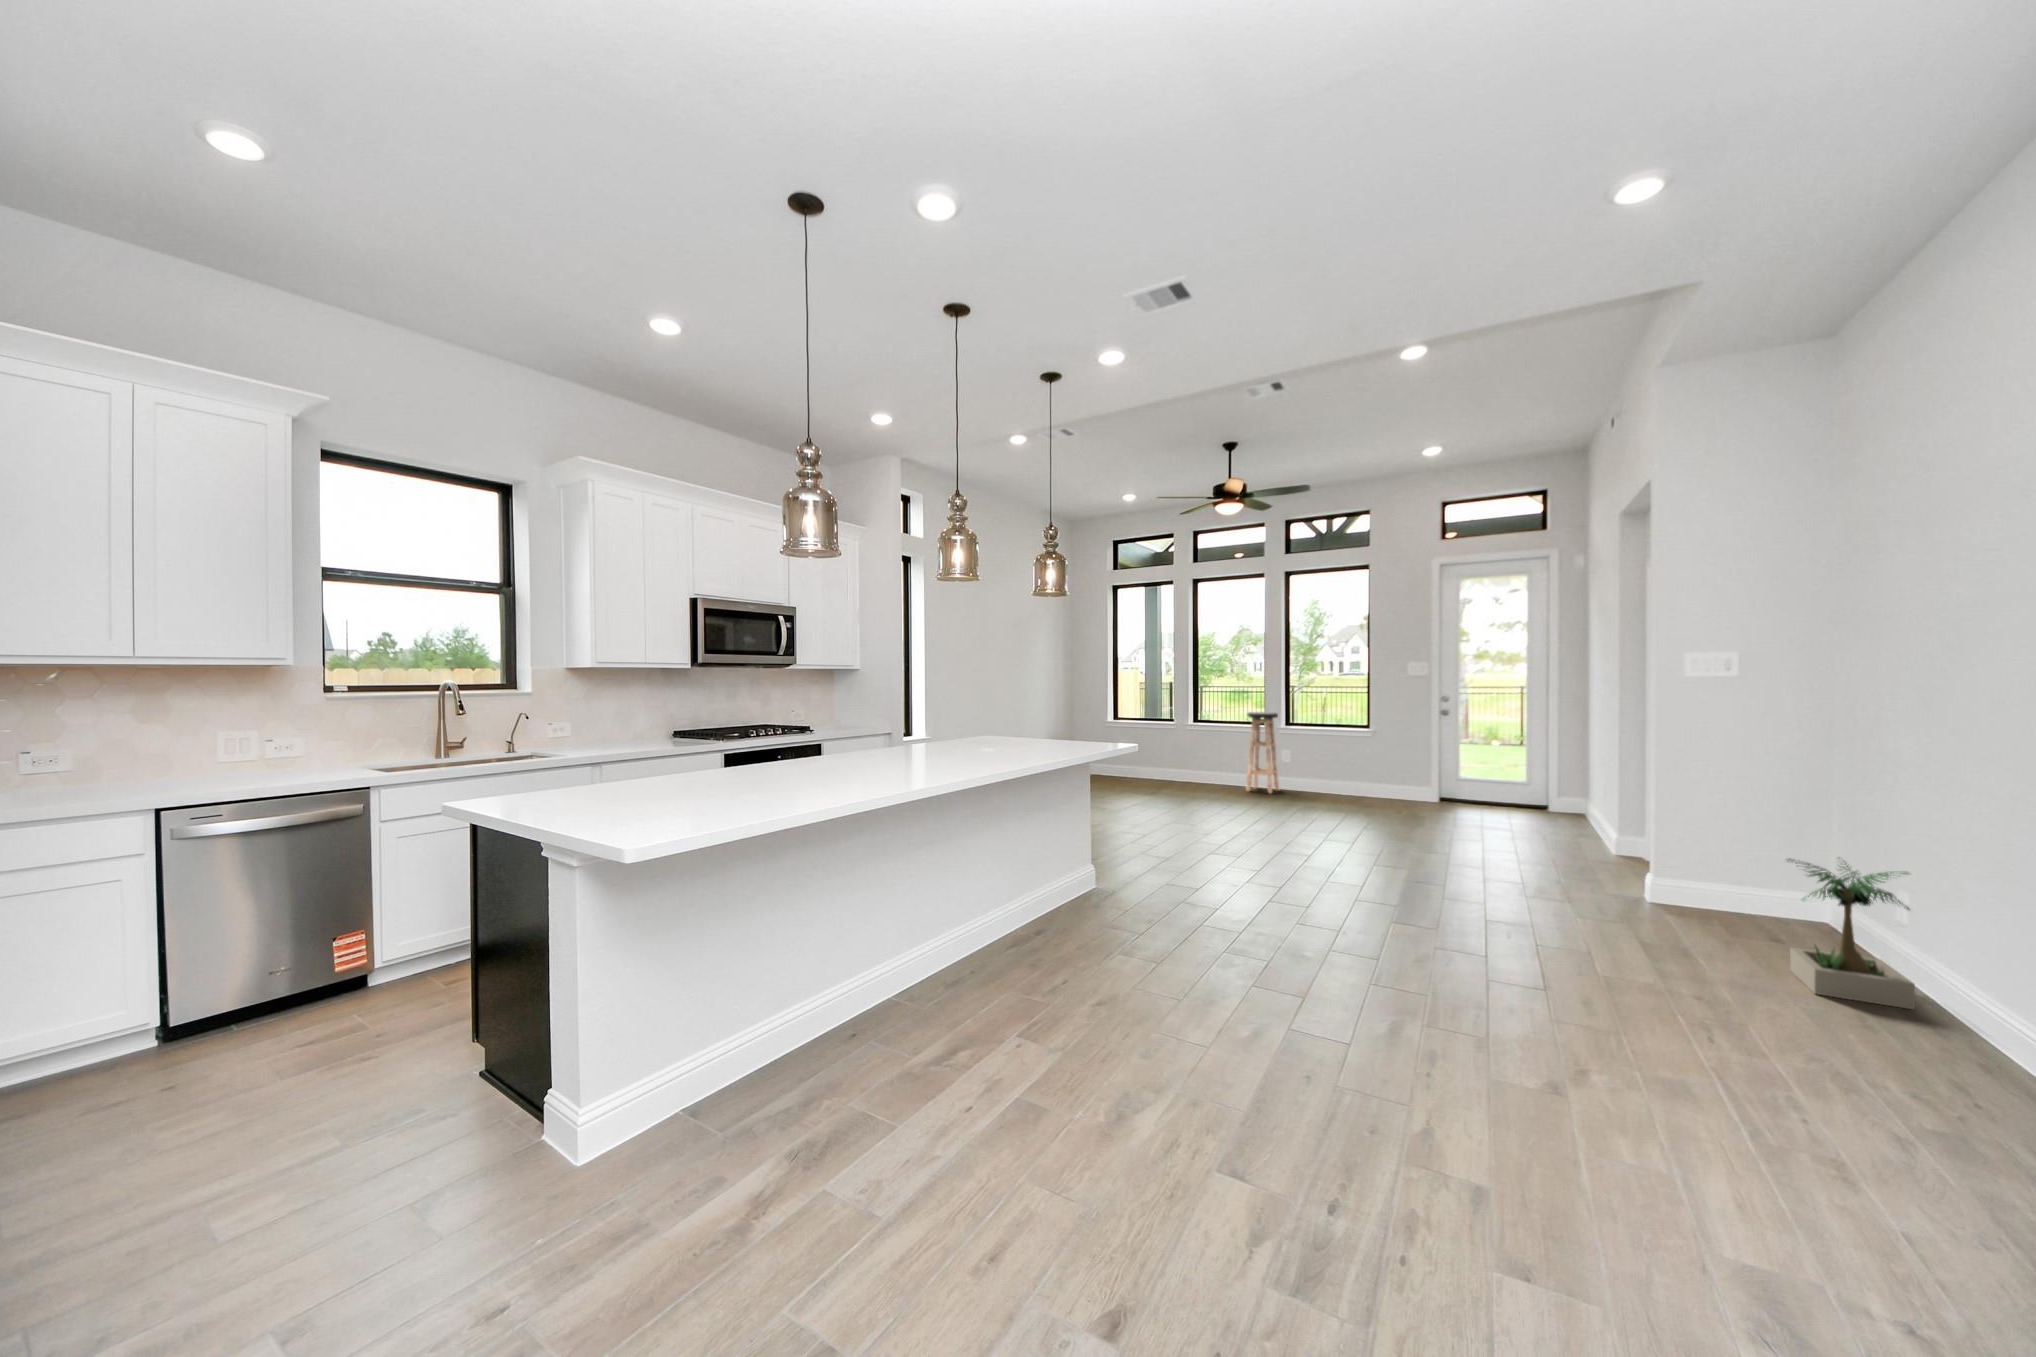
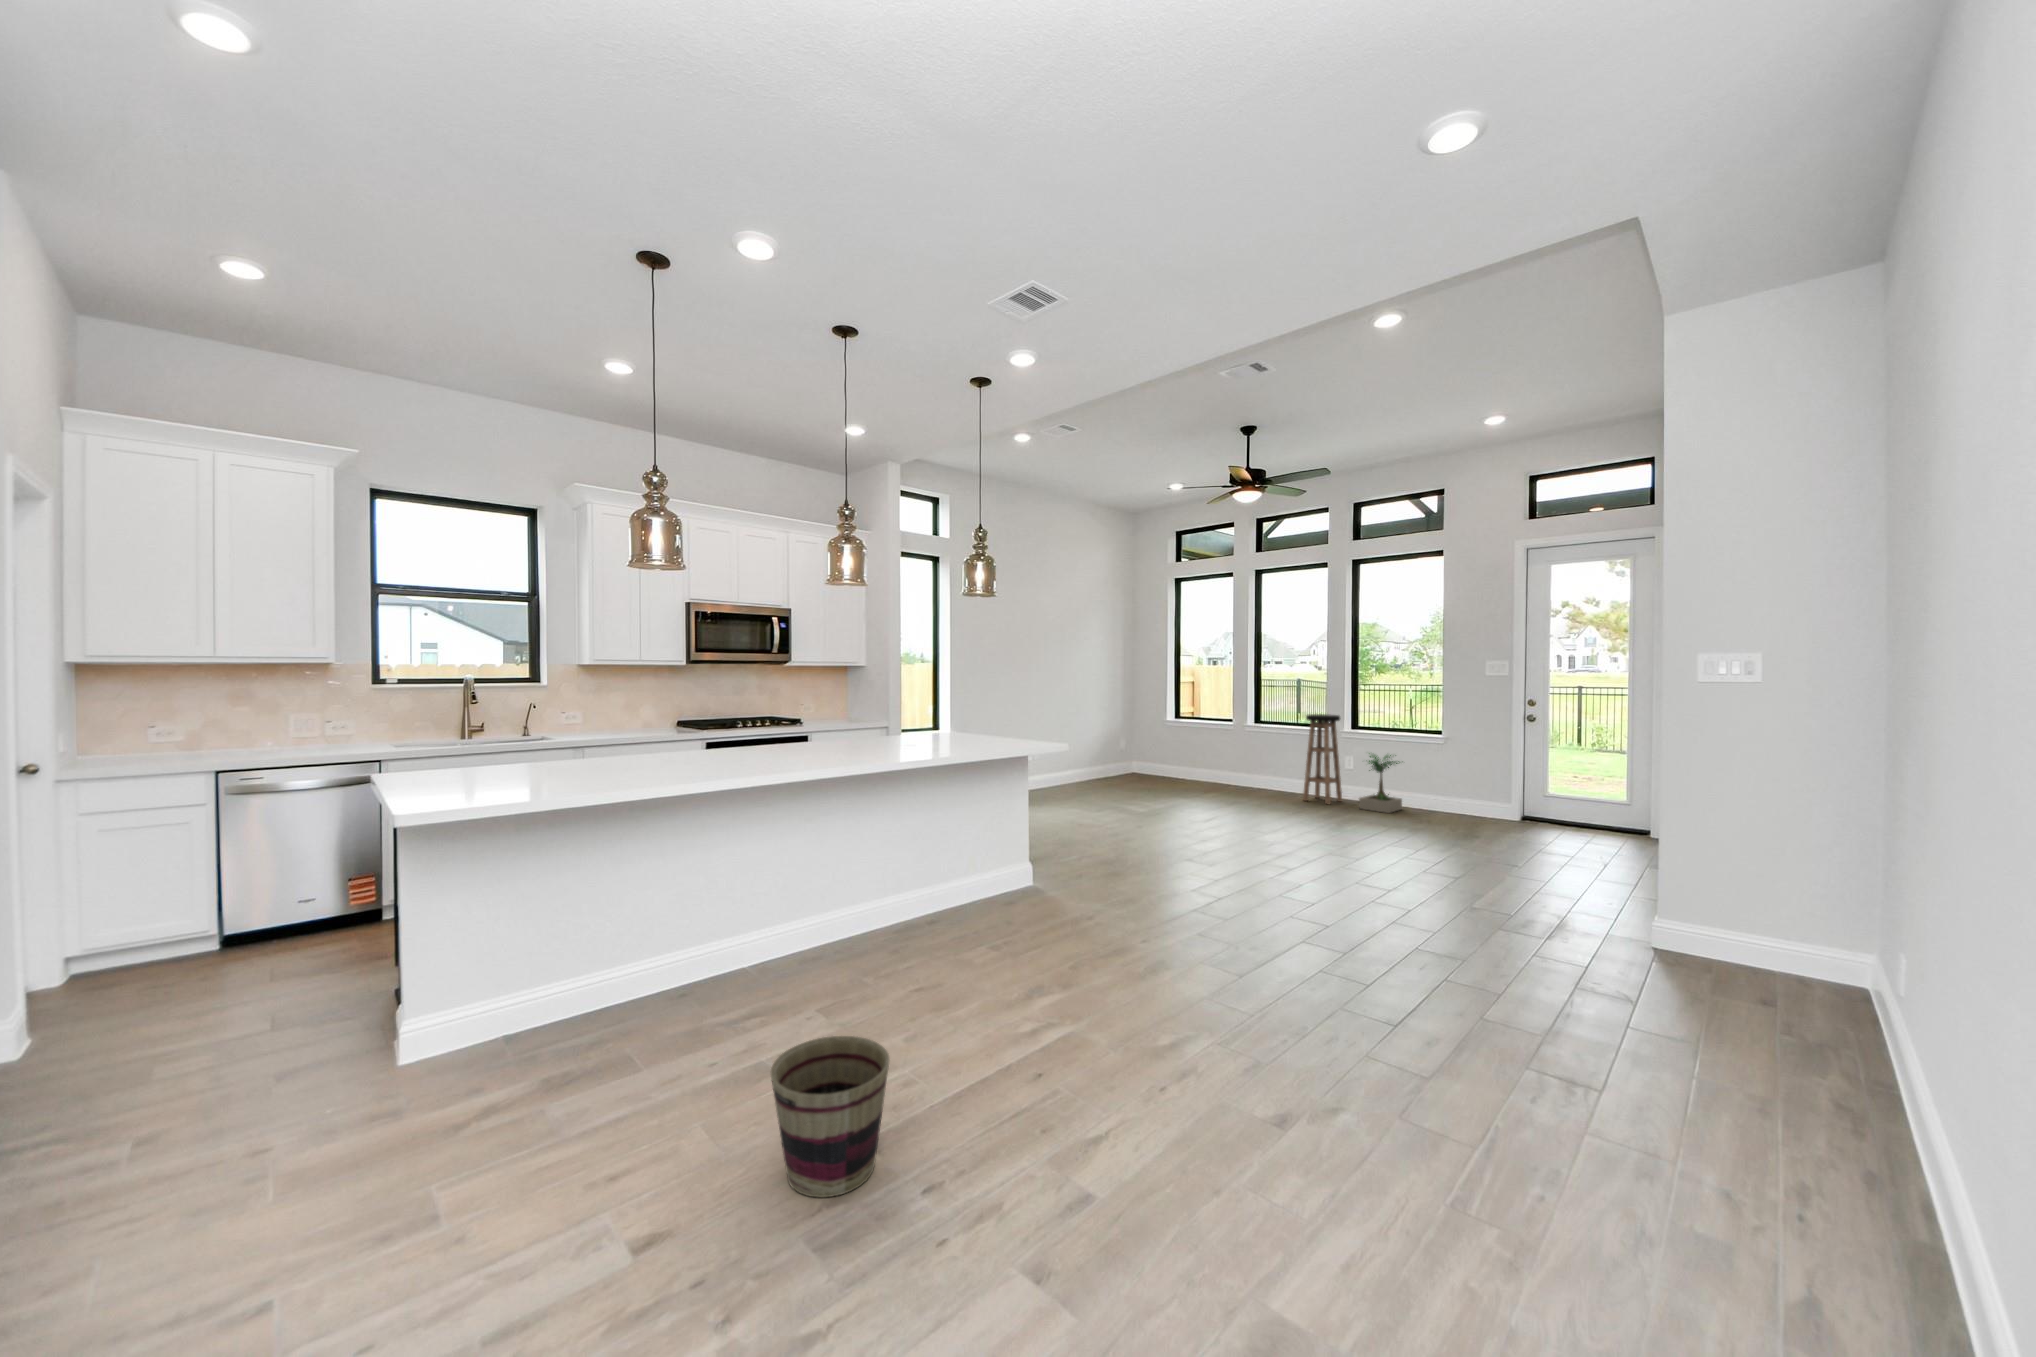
potted plant: present [1789,857,1915,1009] -> present [1359,753,1402,813]
basket: none [1127,1060,1257,1244] -> present [771,1036,890,1197]

